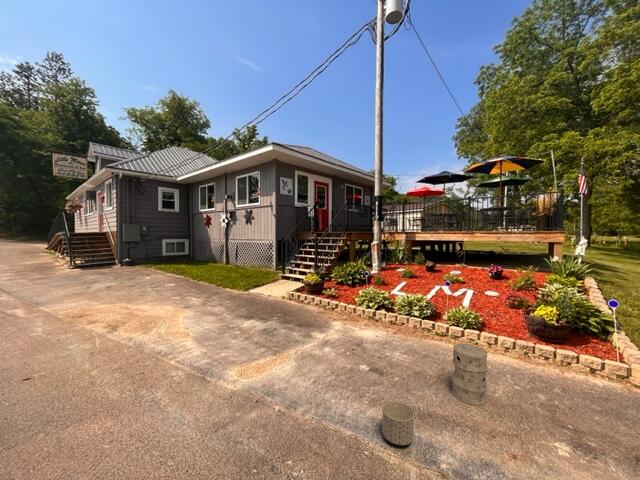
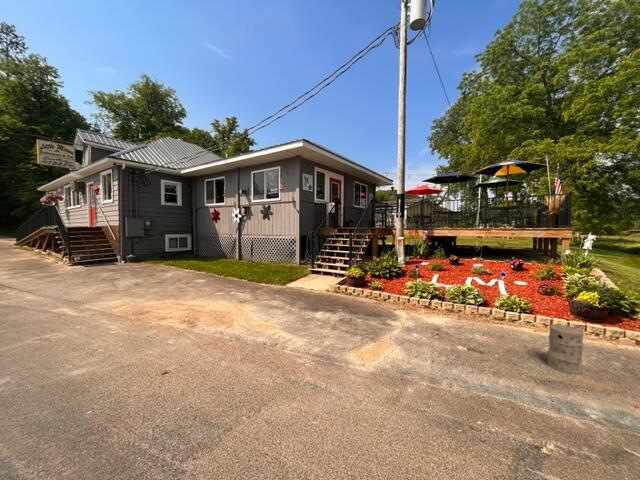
planter: present [382,401,414,445] -> none [527,373,560,407]

